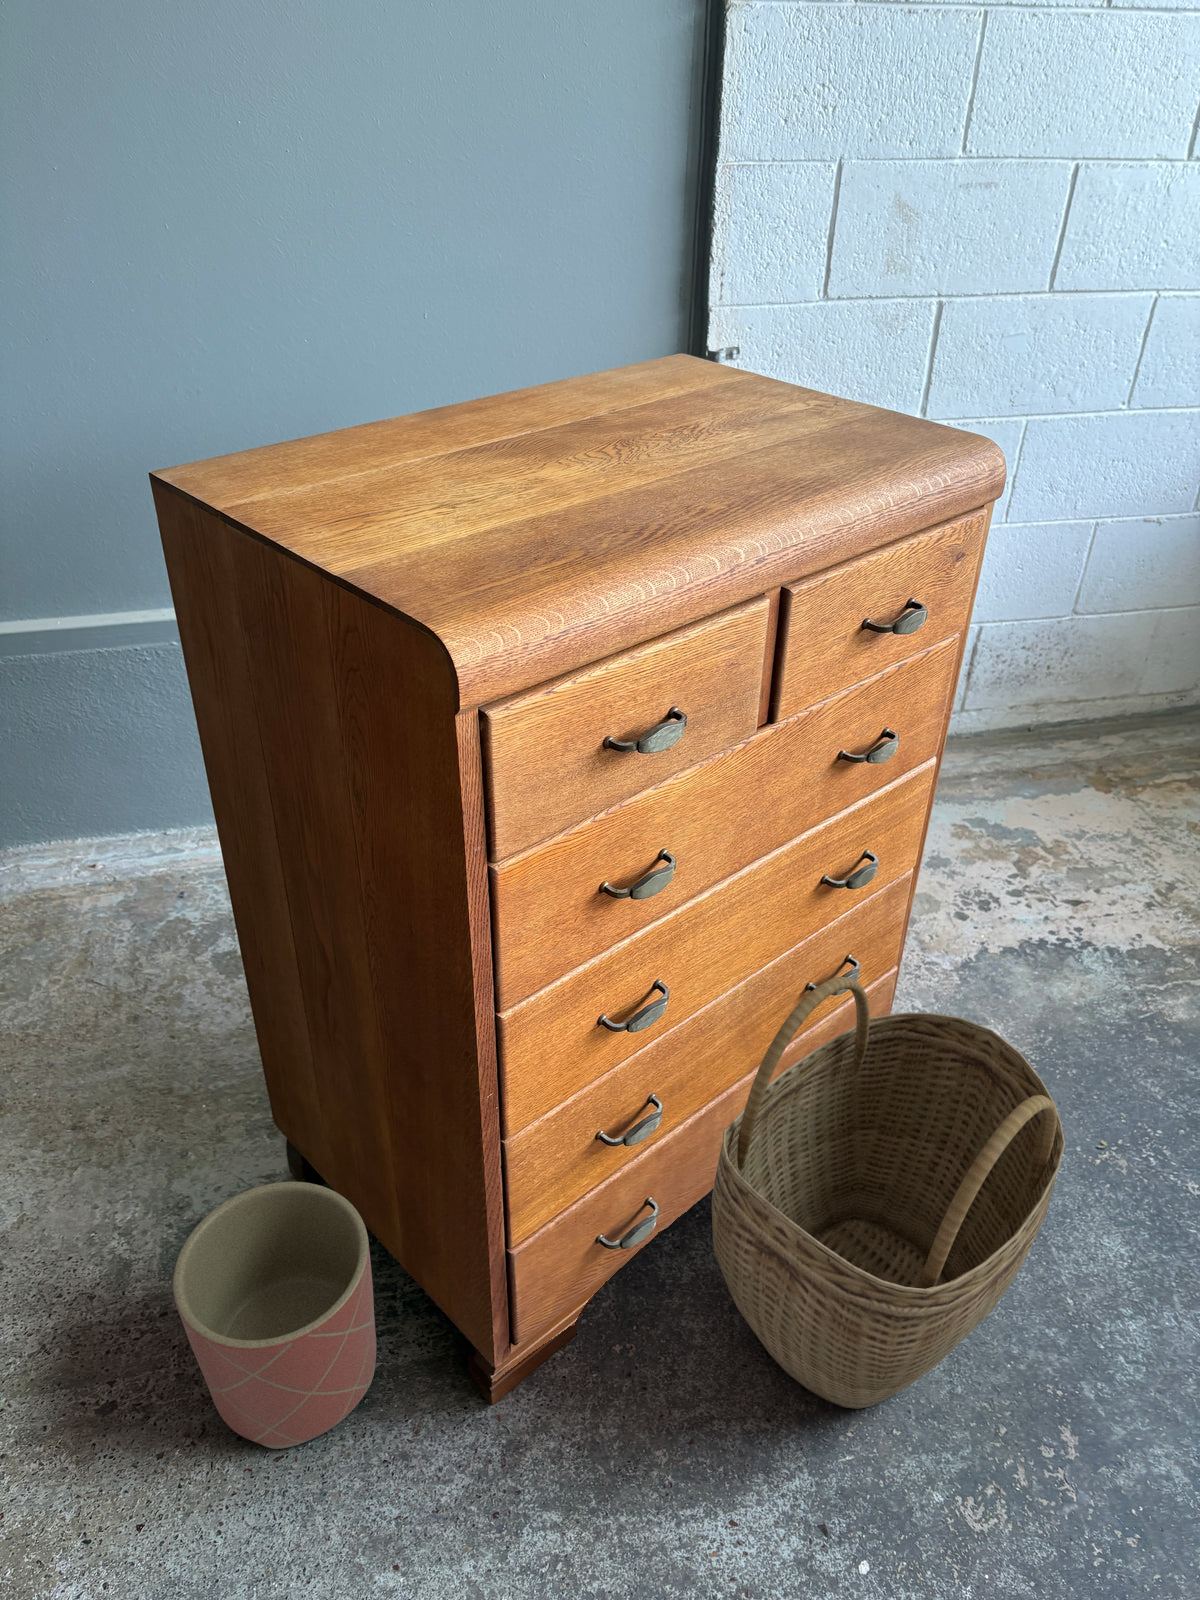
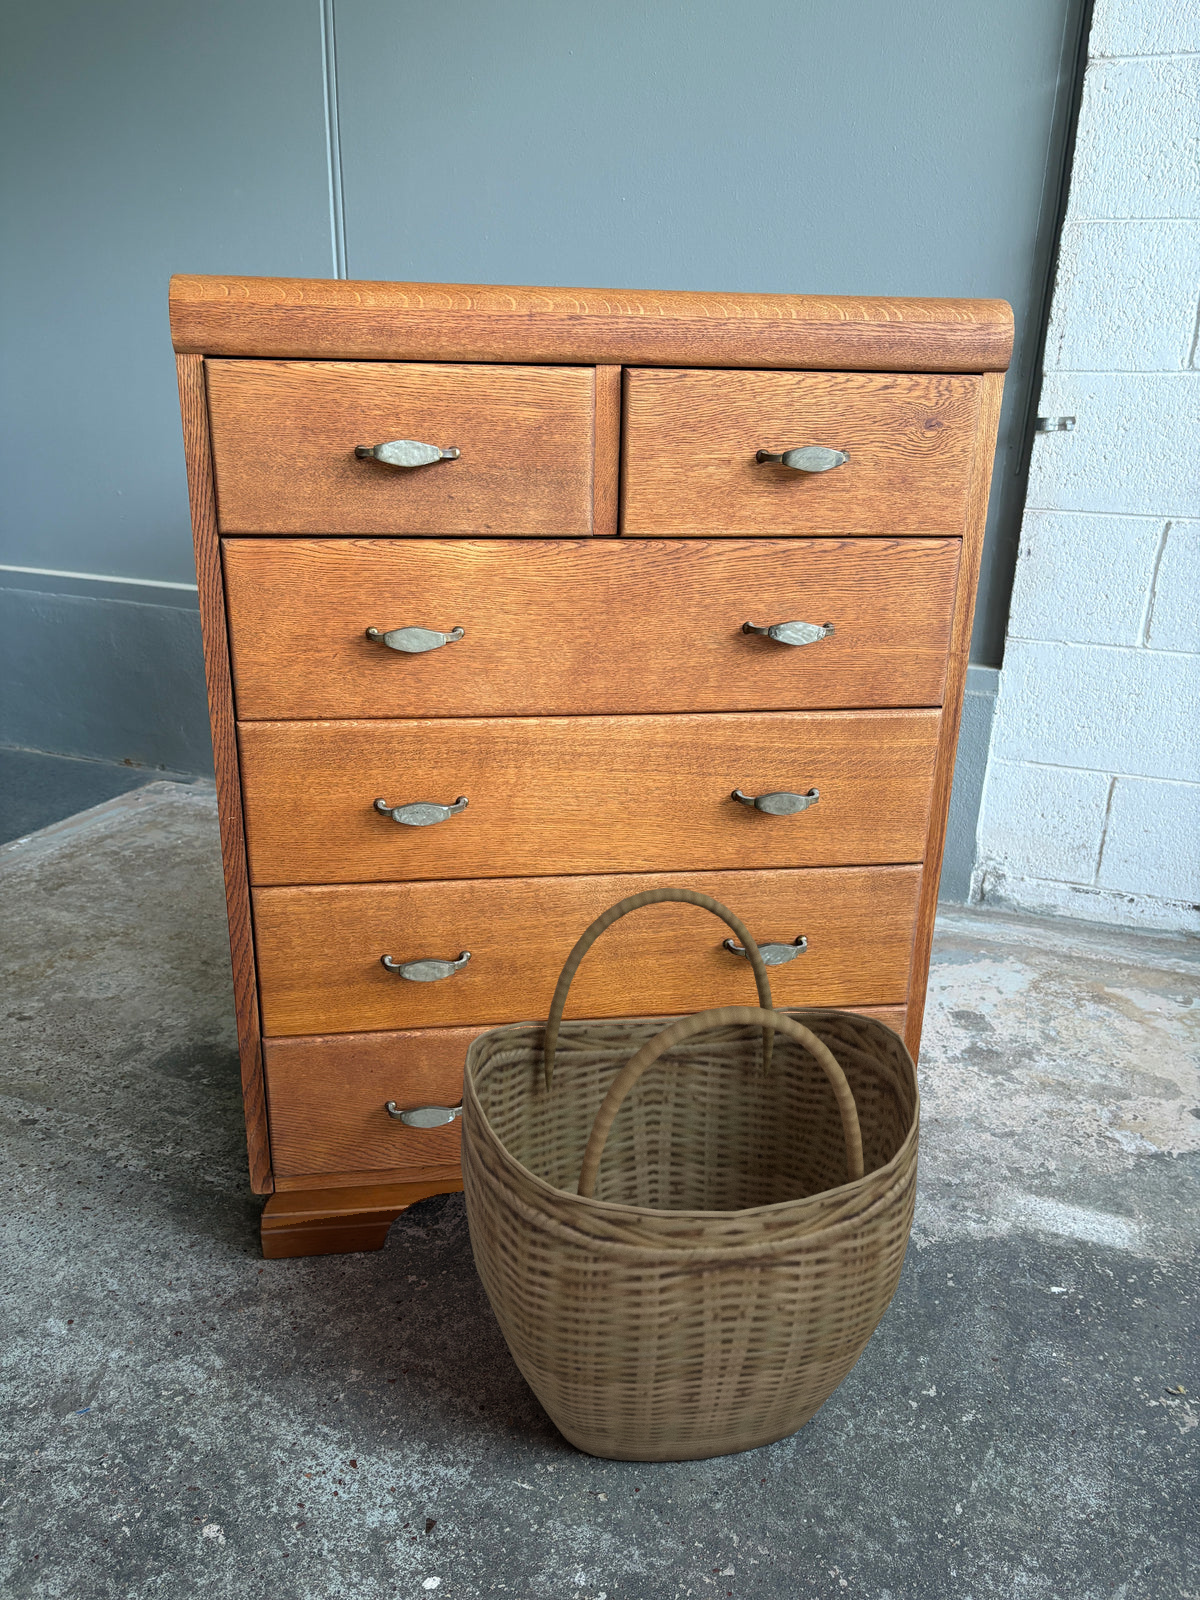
planter: present [173,1182,377,1449] -> none [49,972,241,1206]

